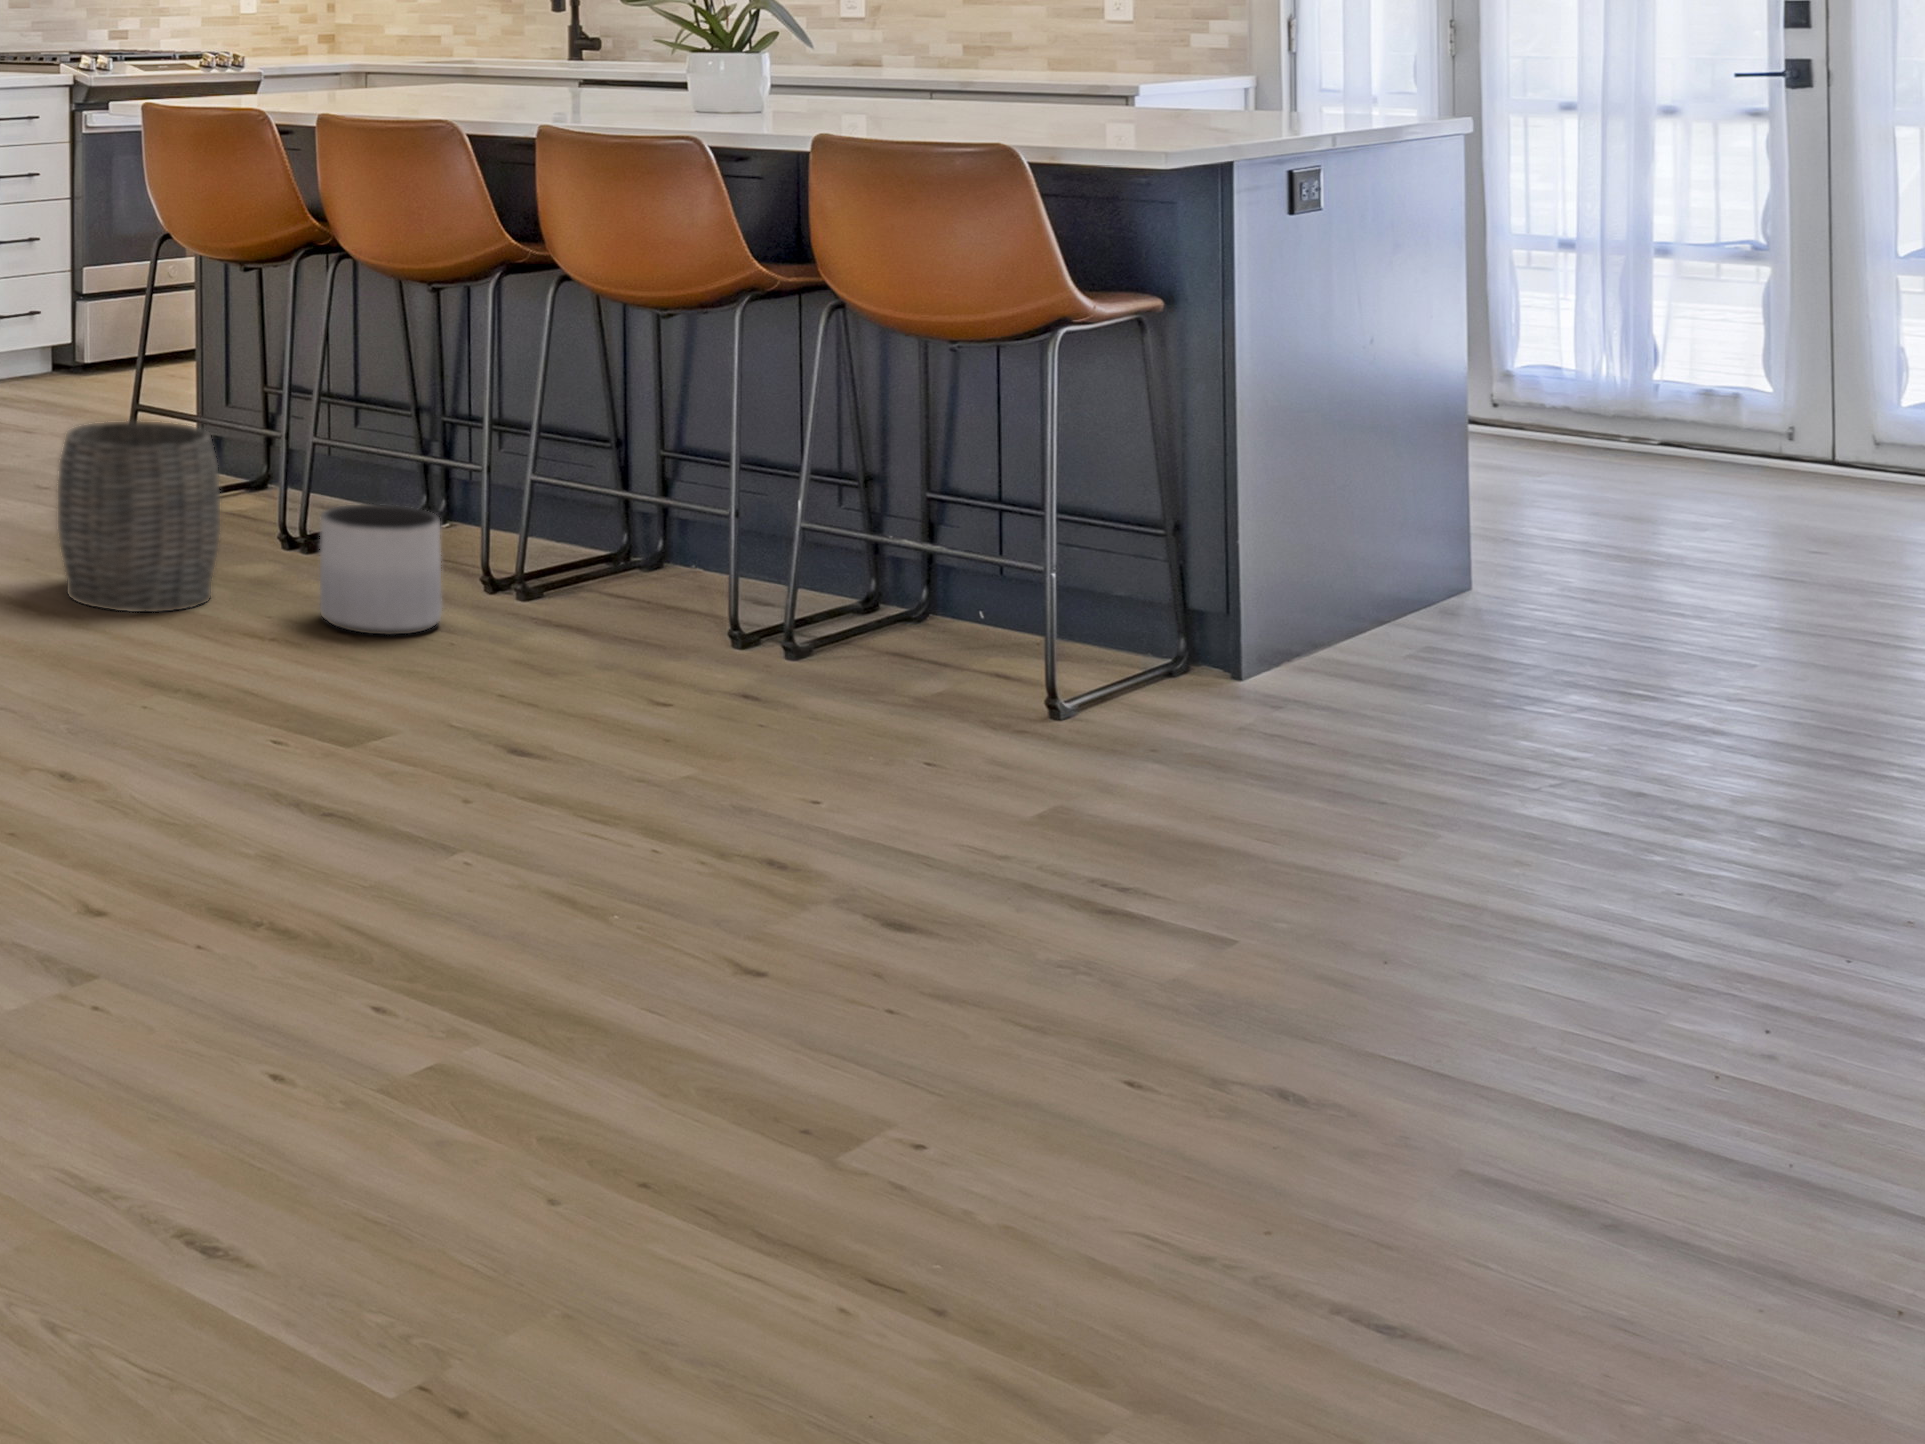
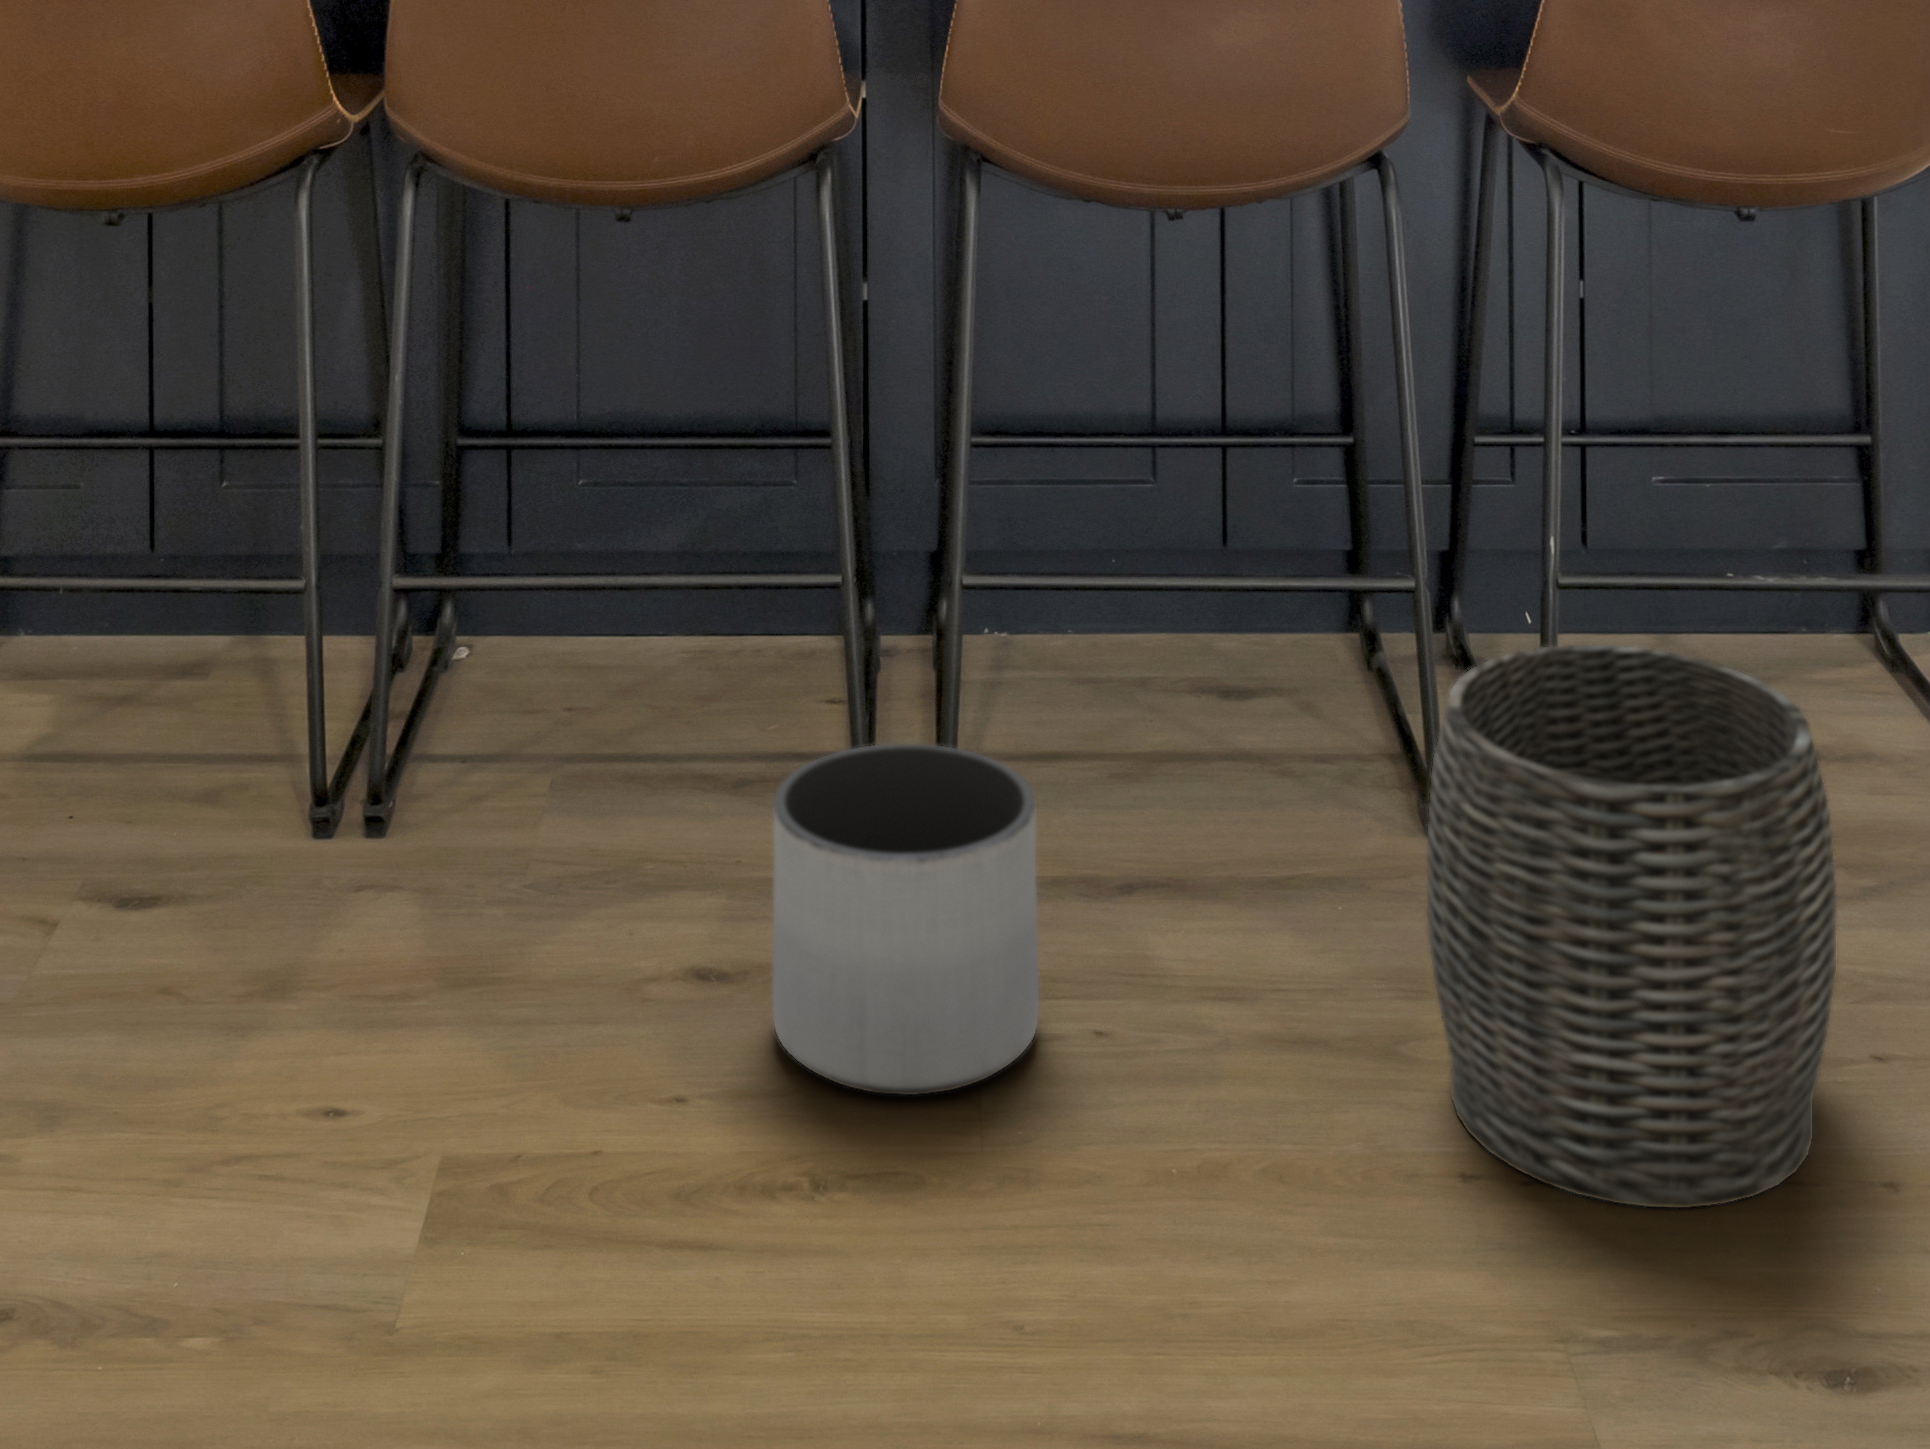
woven basket: present [58,421,220,612] -> present [1427,645,1836,1208]

